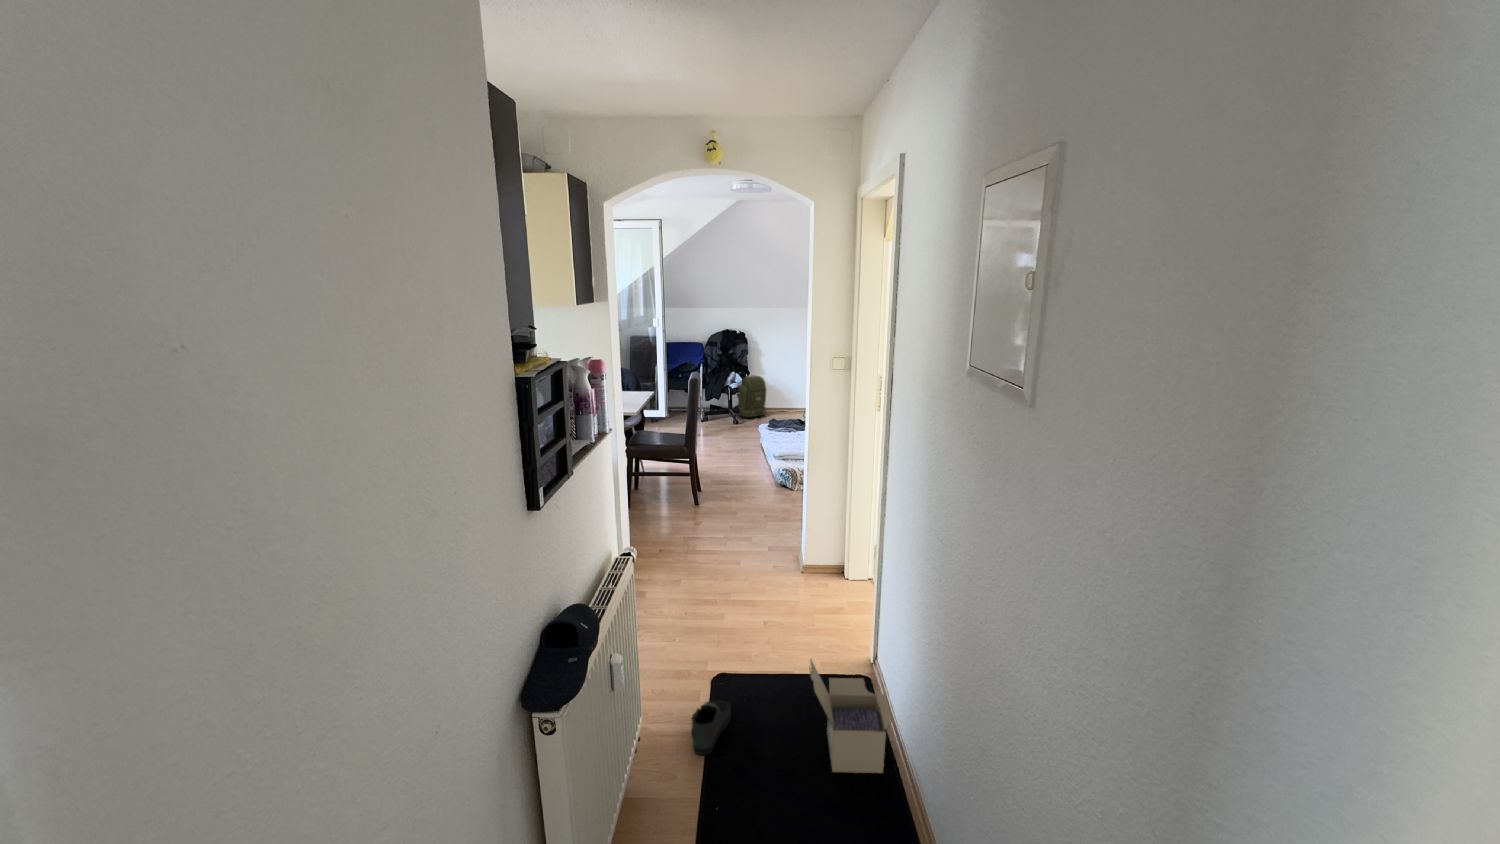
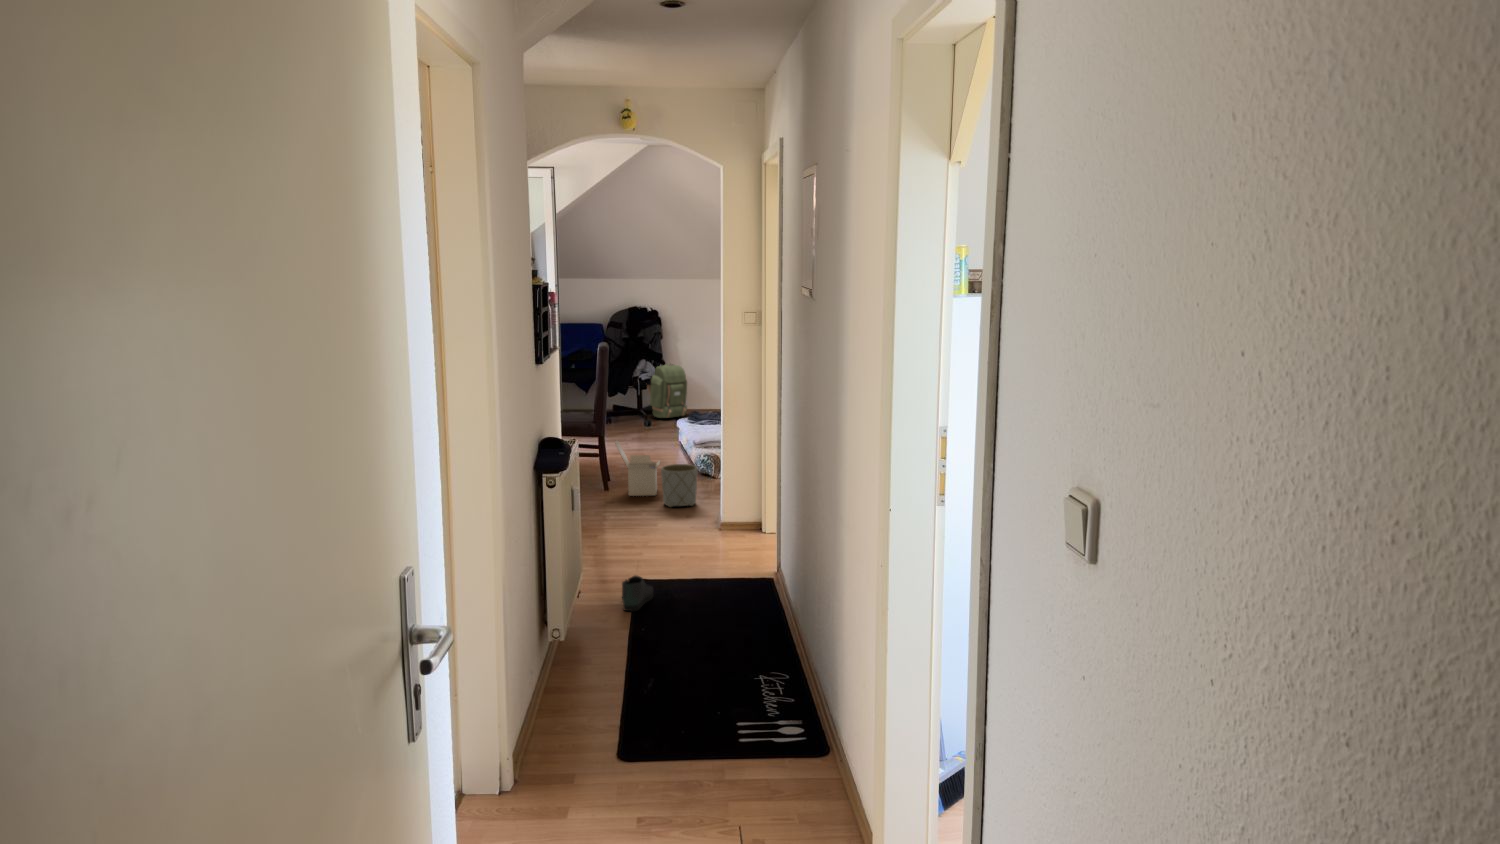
planter: none [744,492,778,535] -> present [661,464,697,507]
cardboard box: present [810,660,892,773] -> present [616,441,660,496]

